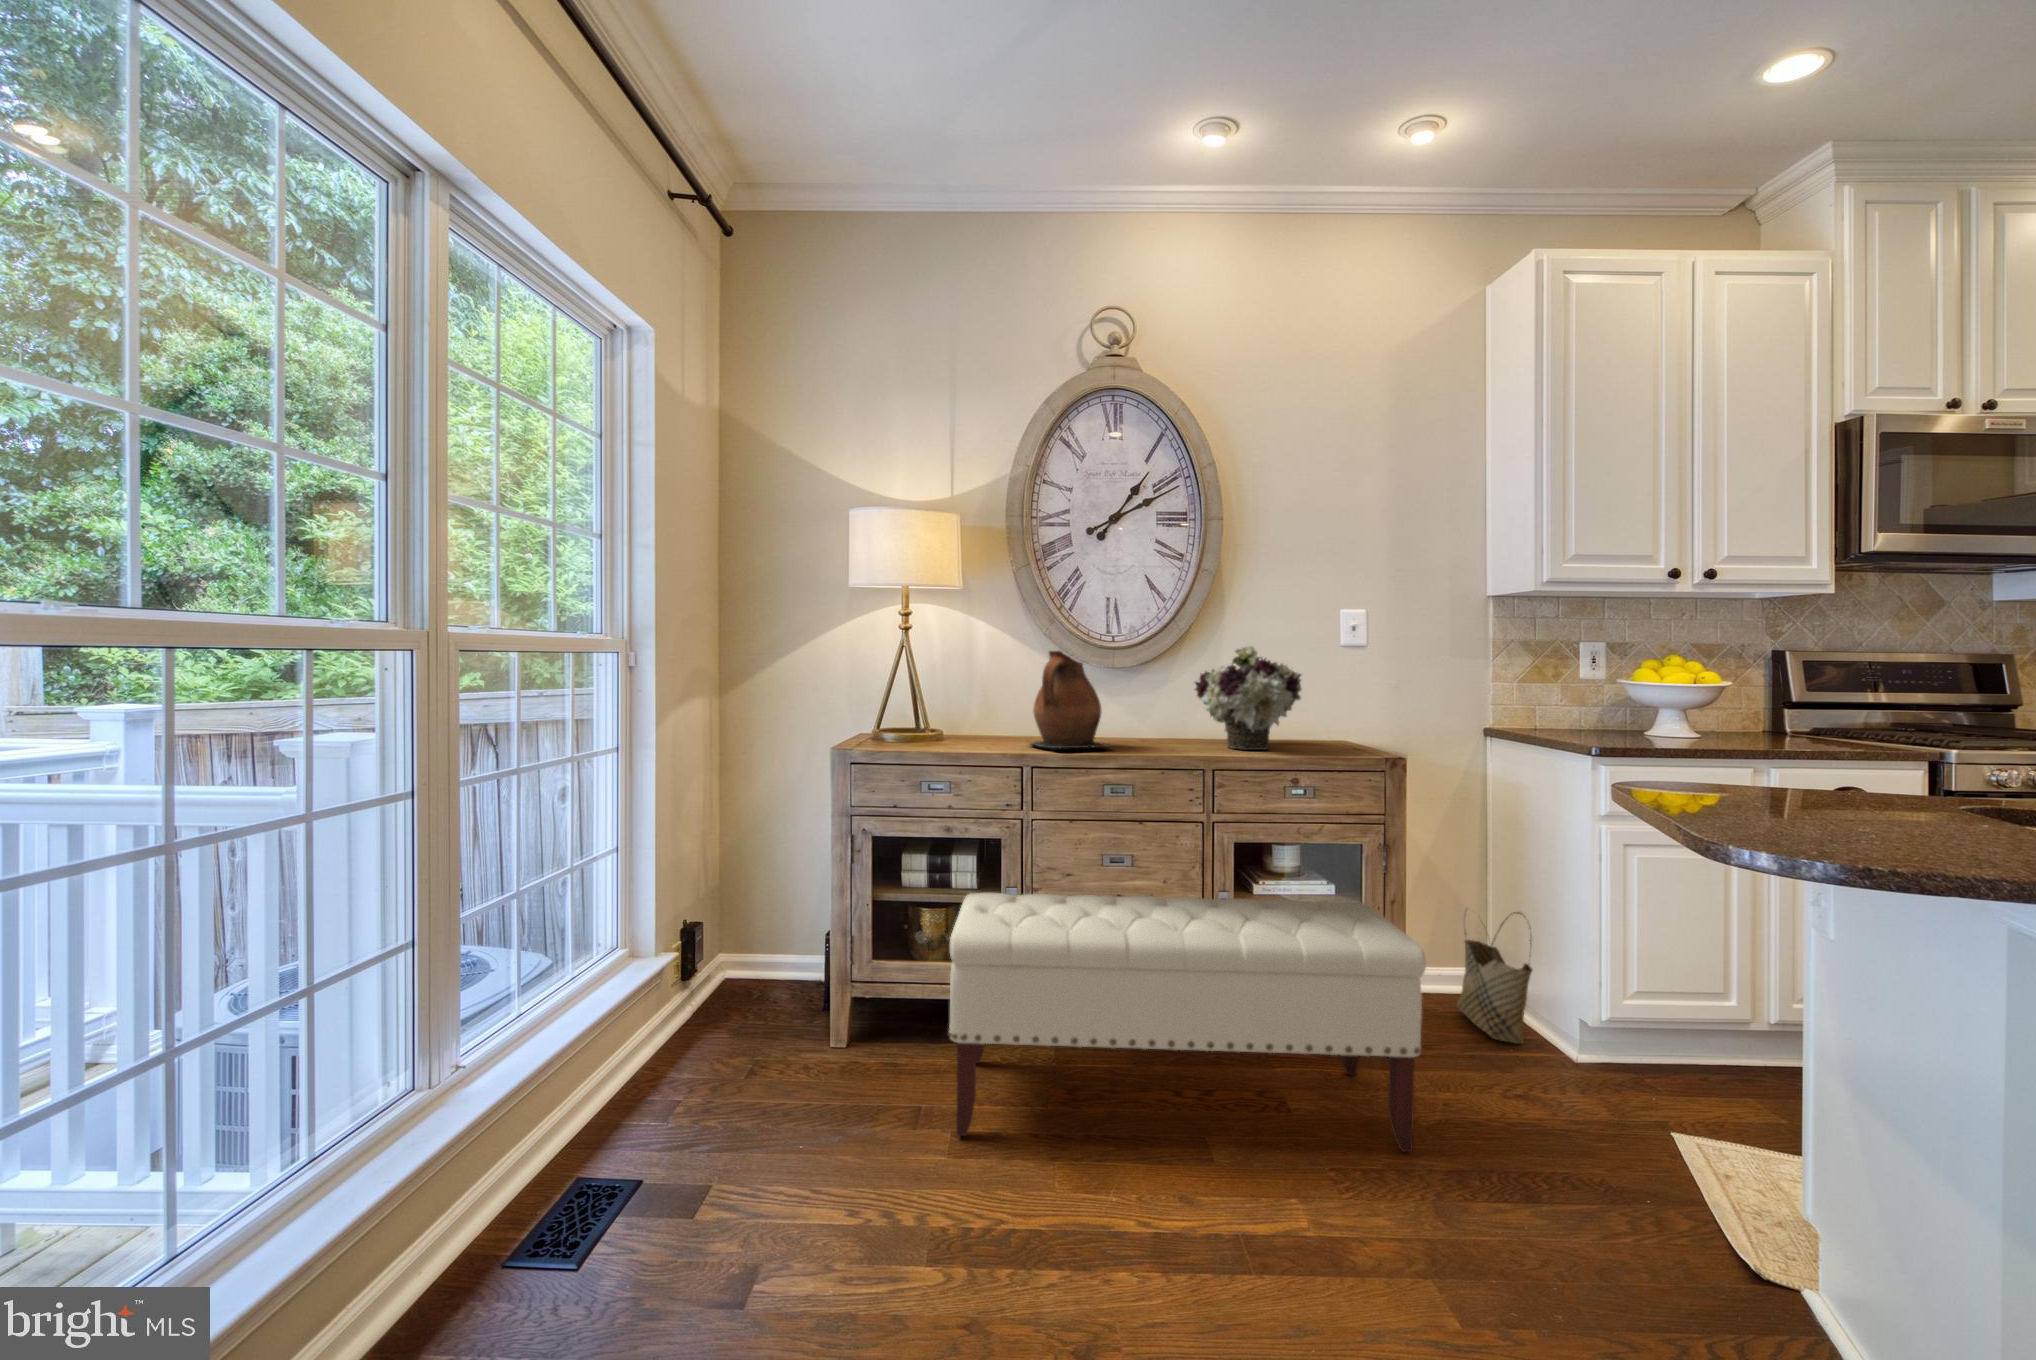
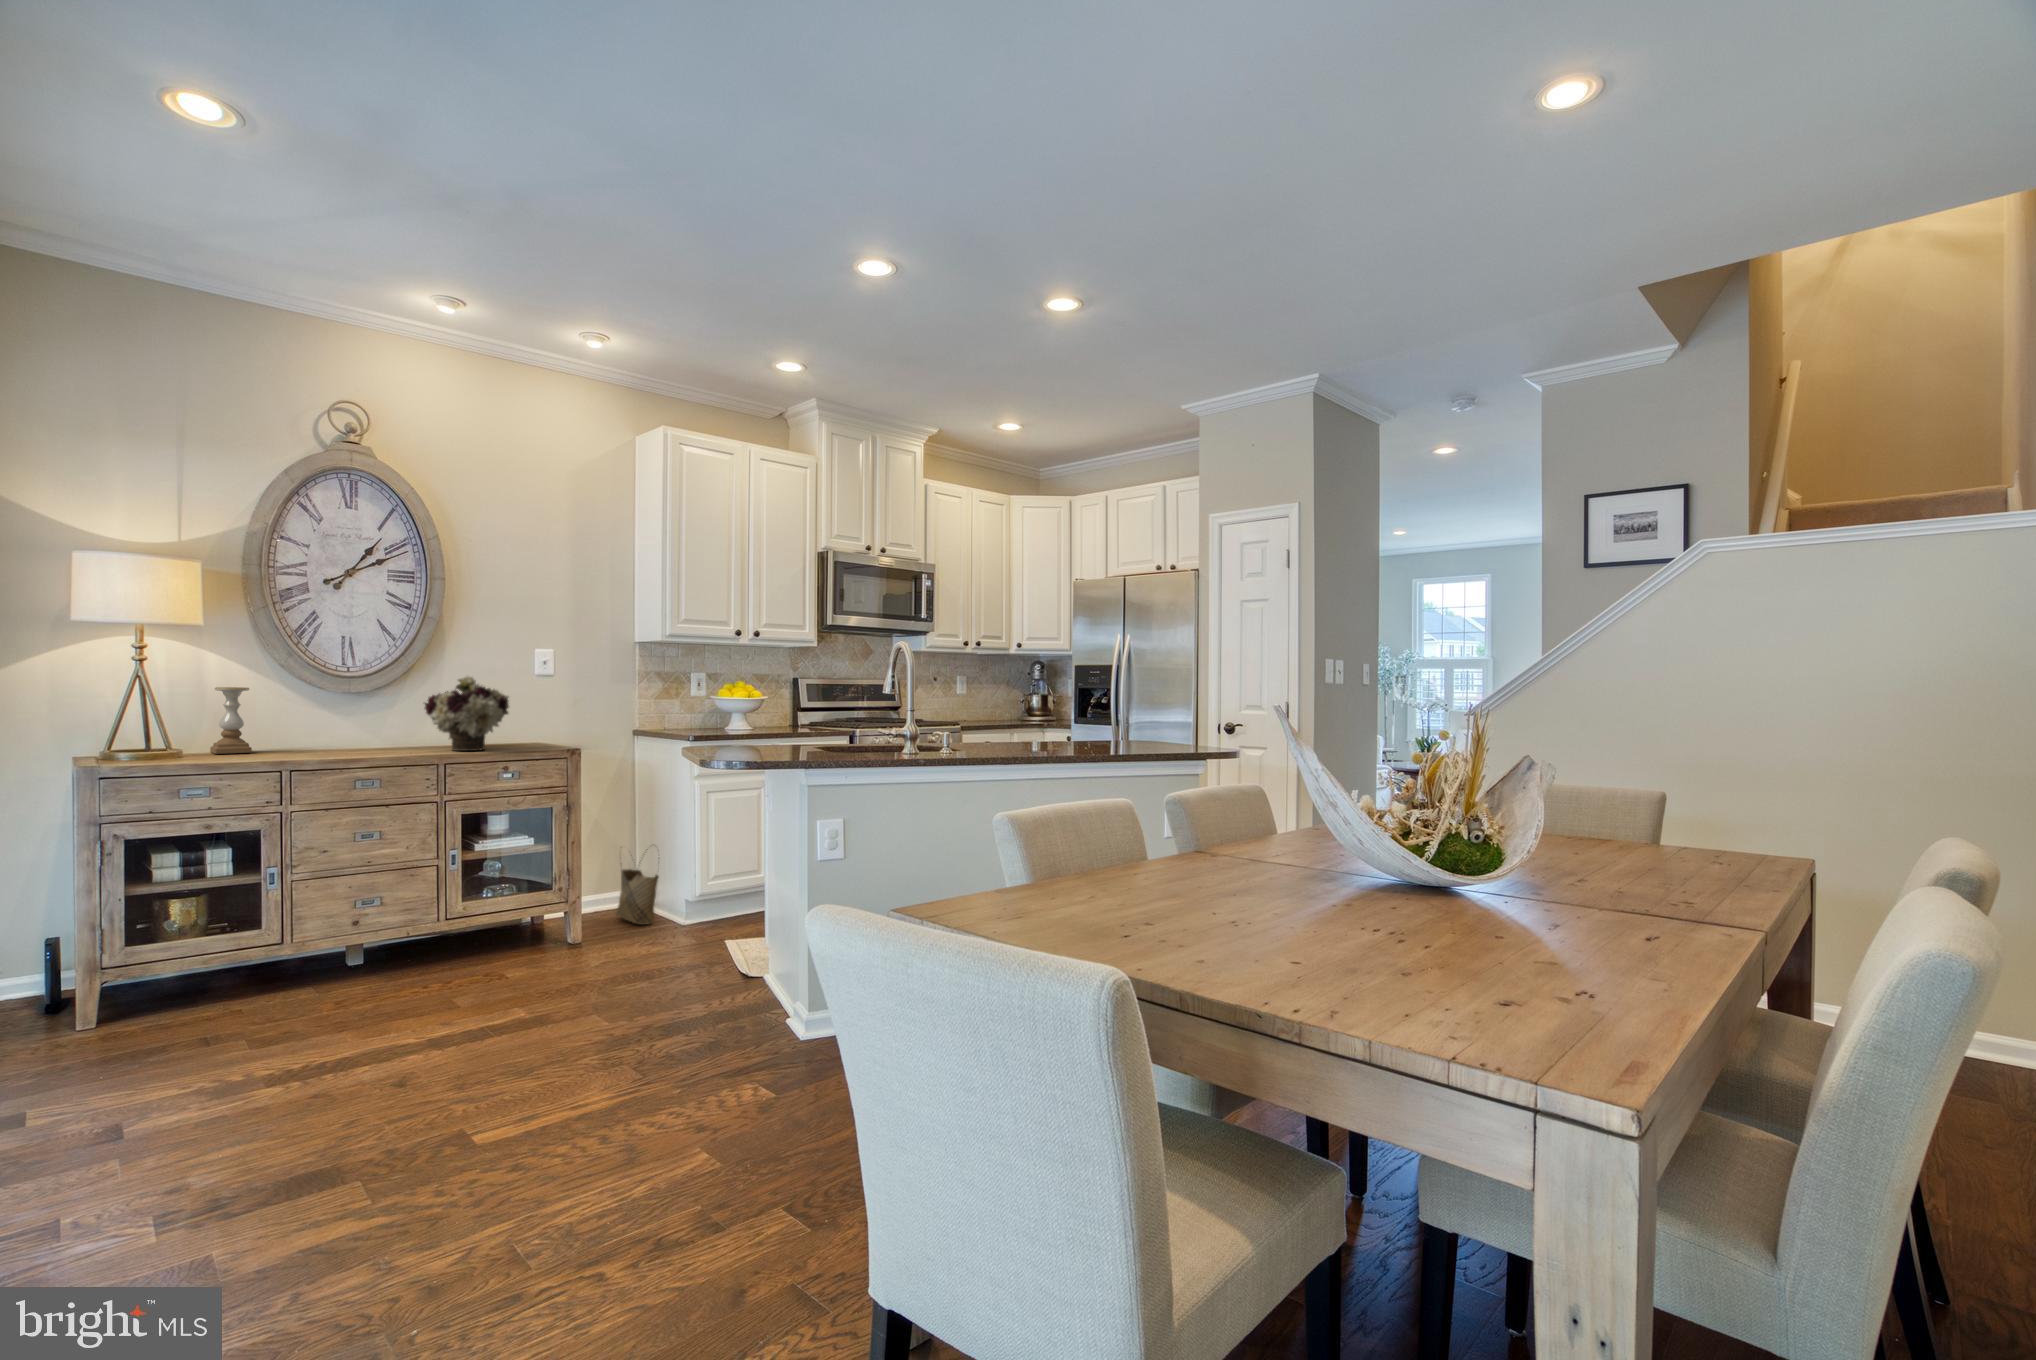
ceramic pitcher: present [1028,650,1111,748] -> none [272,681,359,757]
candle holder: none [977,661,1012,738] -> present [210,687,252,754]
bench: present [948,892,1426,1152] -> none [229,843,589,1036]

